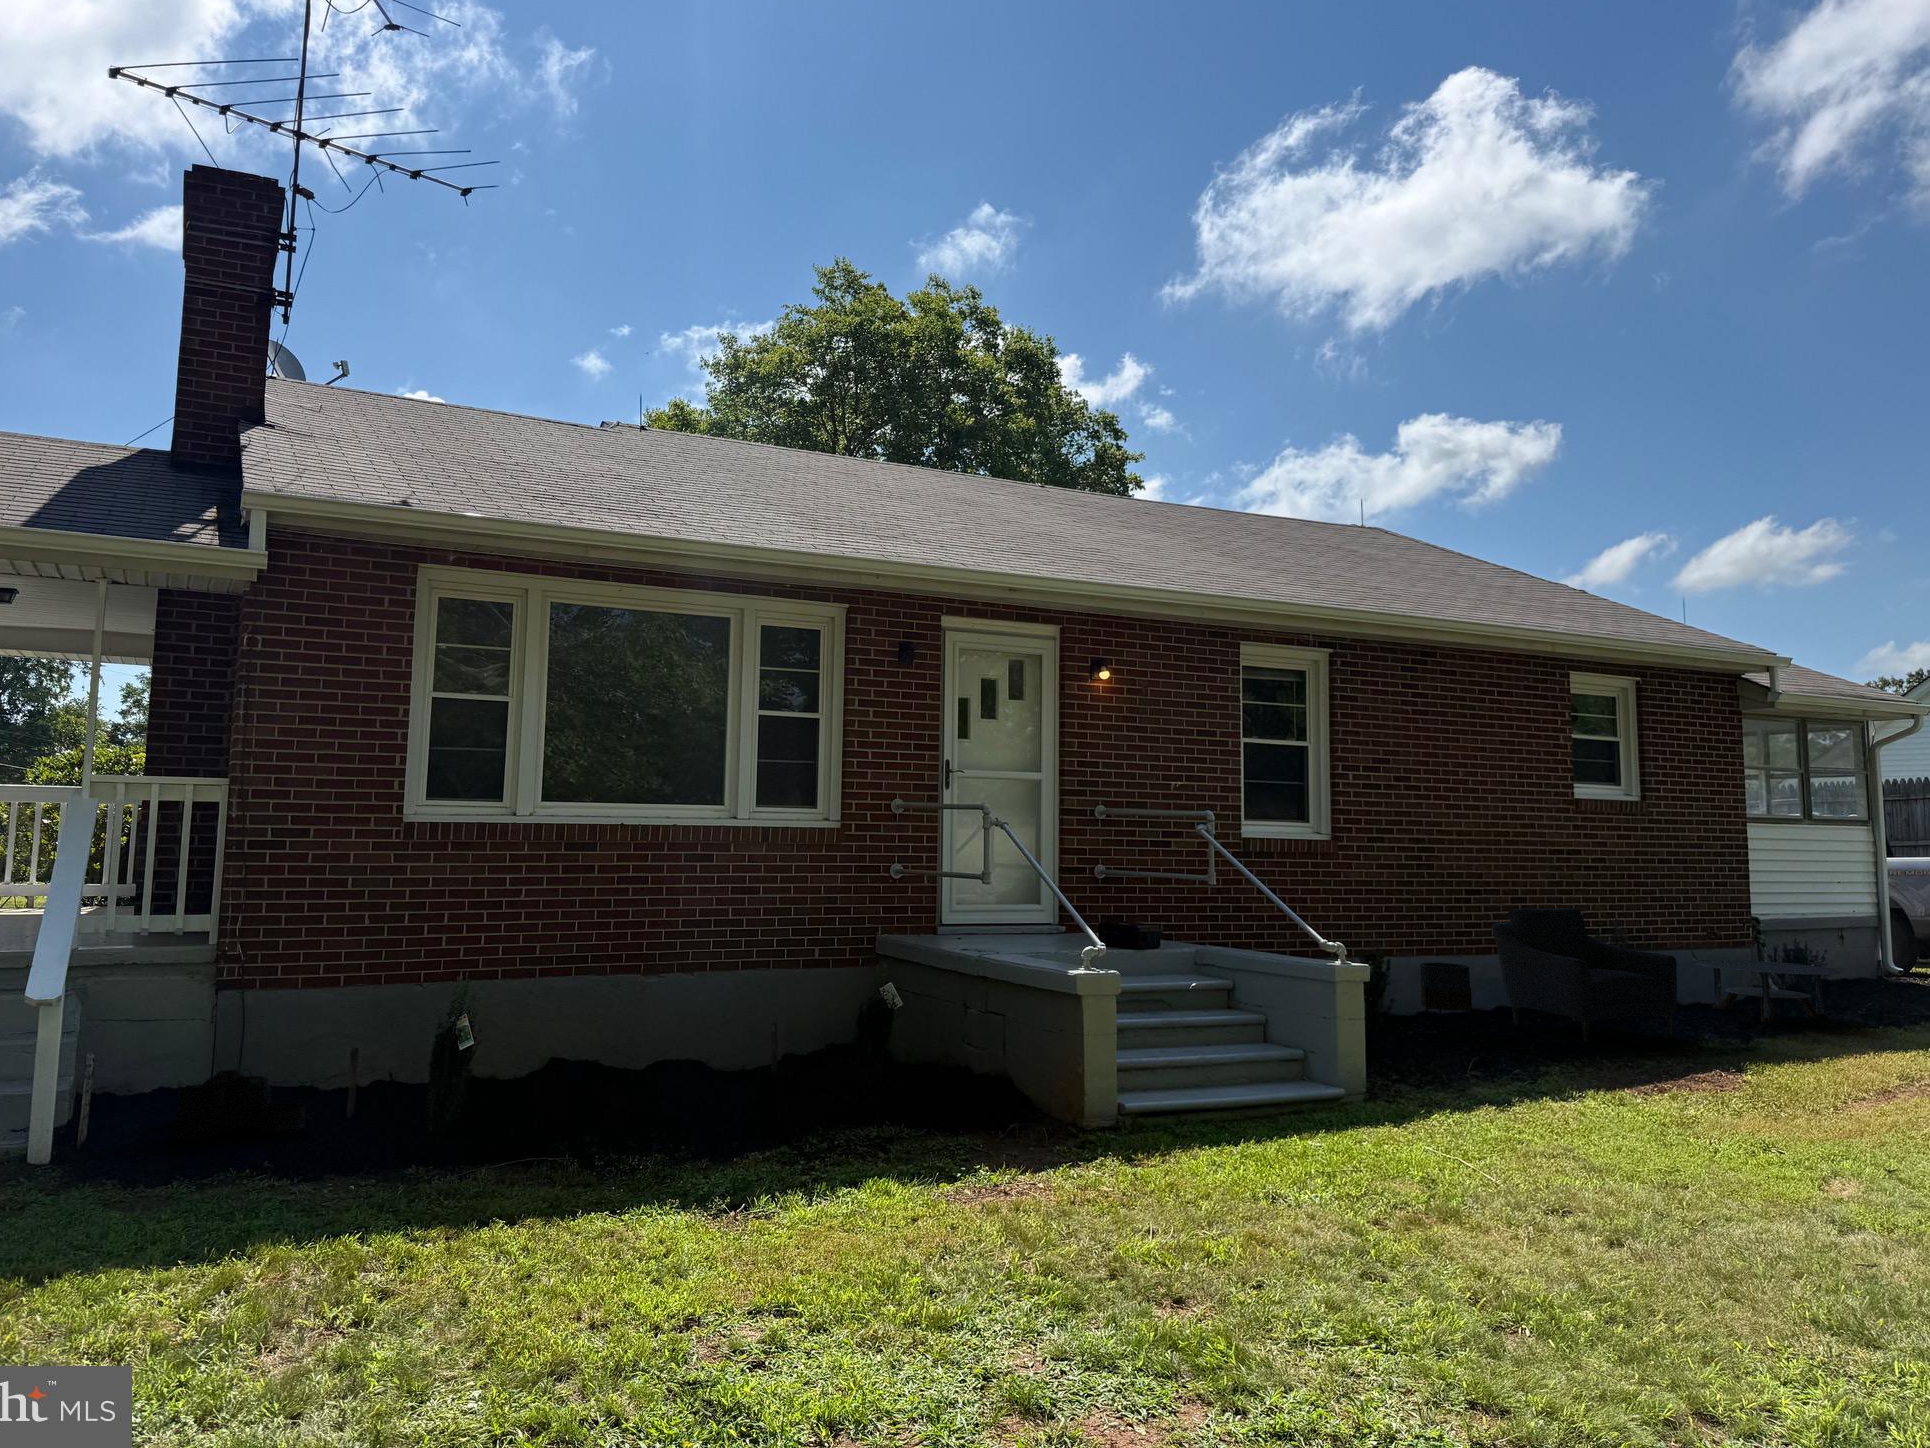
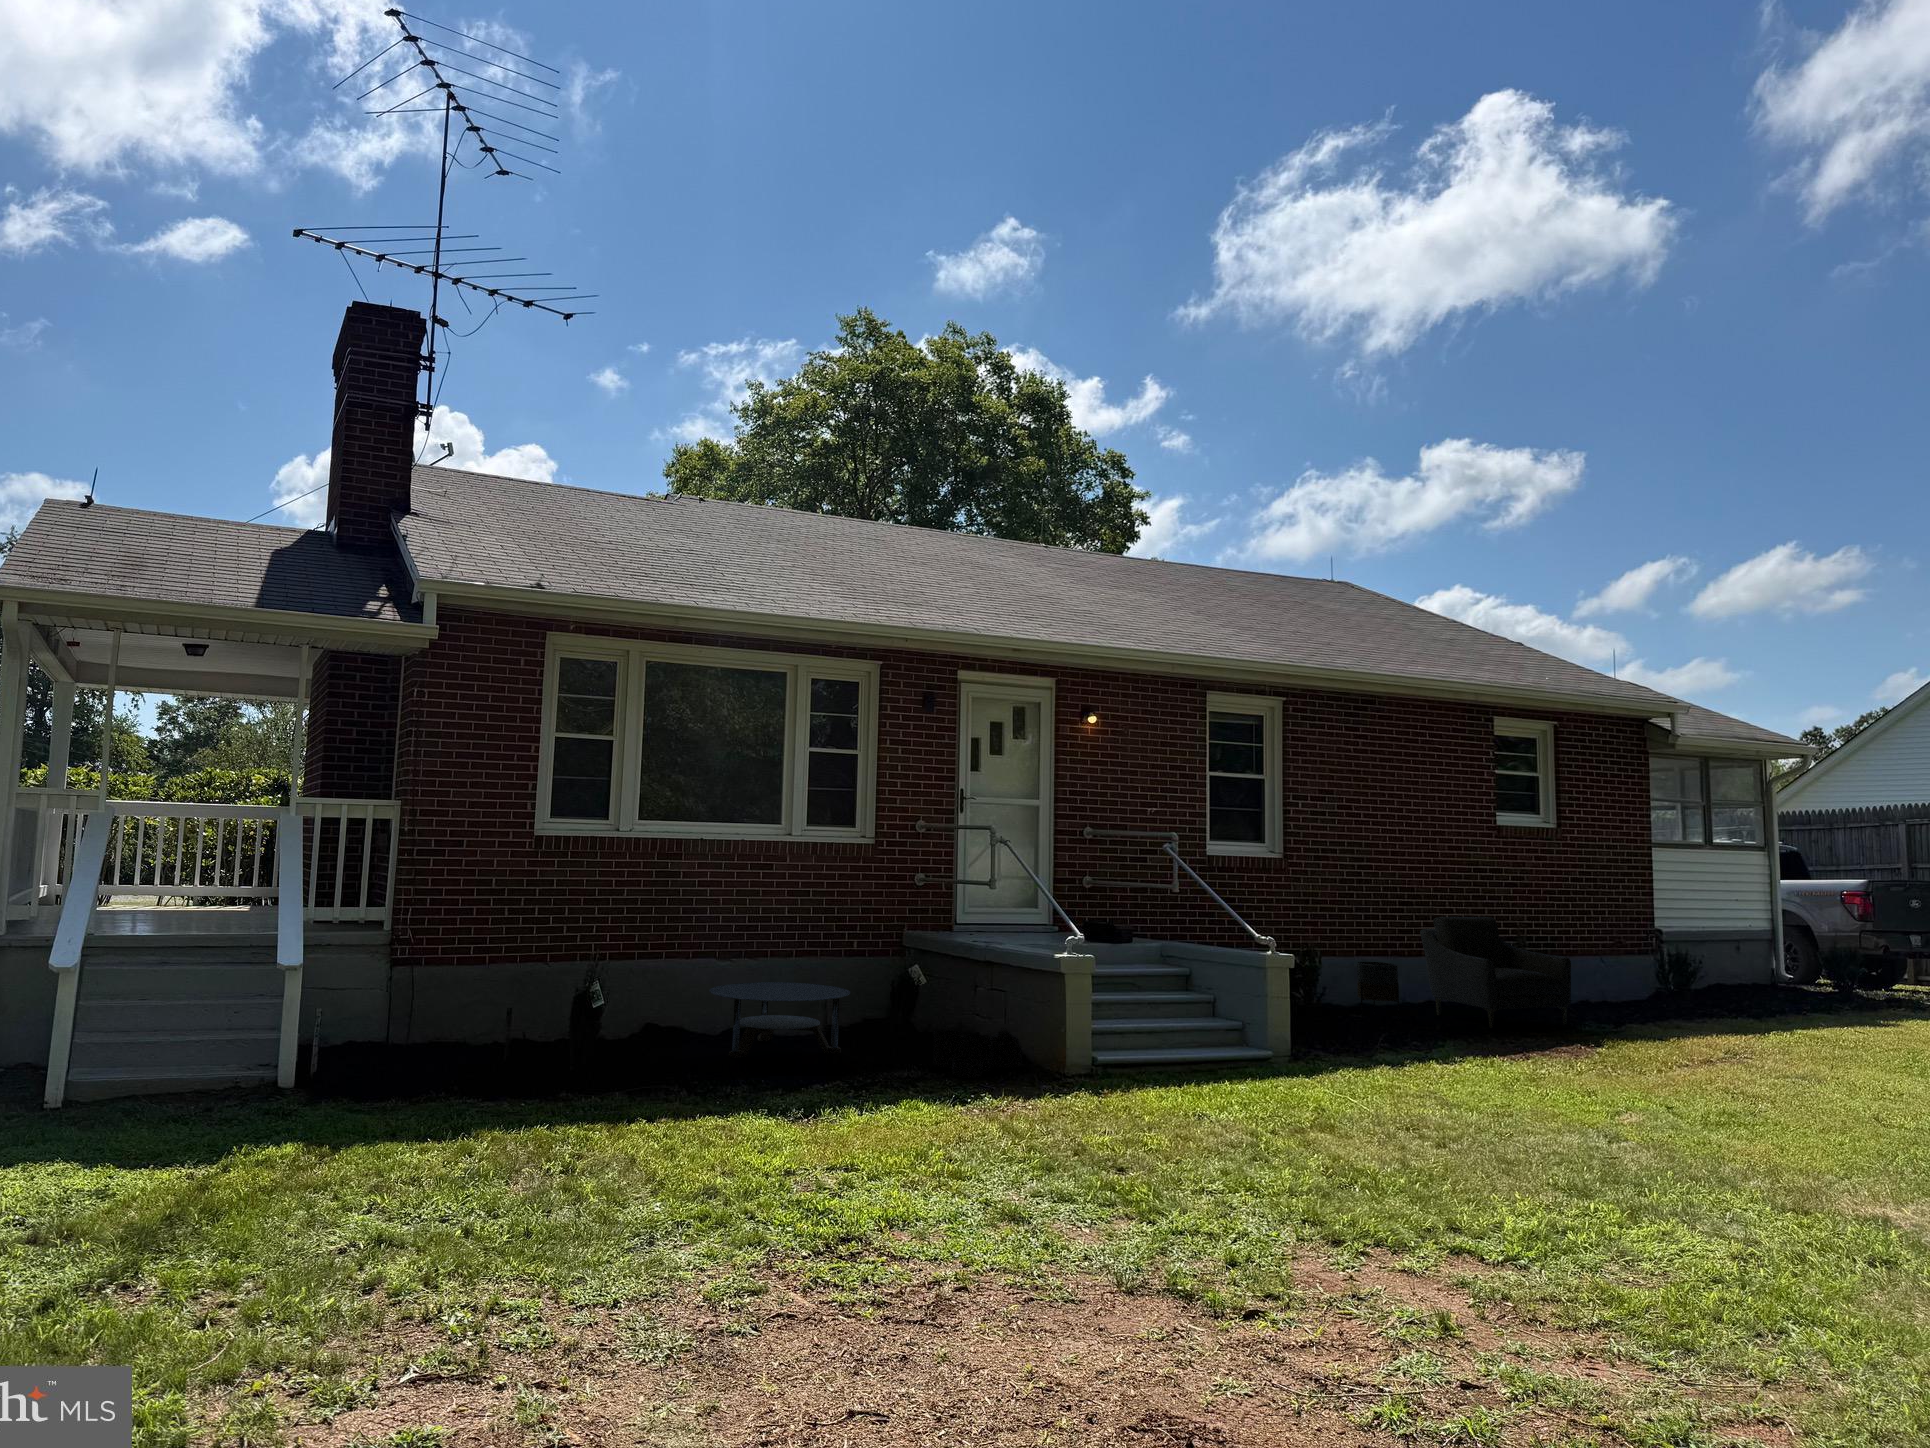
round table: present [1695,960,1840,1023] -> present [709,982,850,1058]
woven basket: present [175,1067,306,1139] -> present [934,1025,1022,1078]

